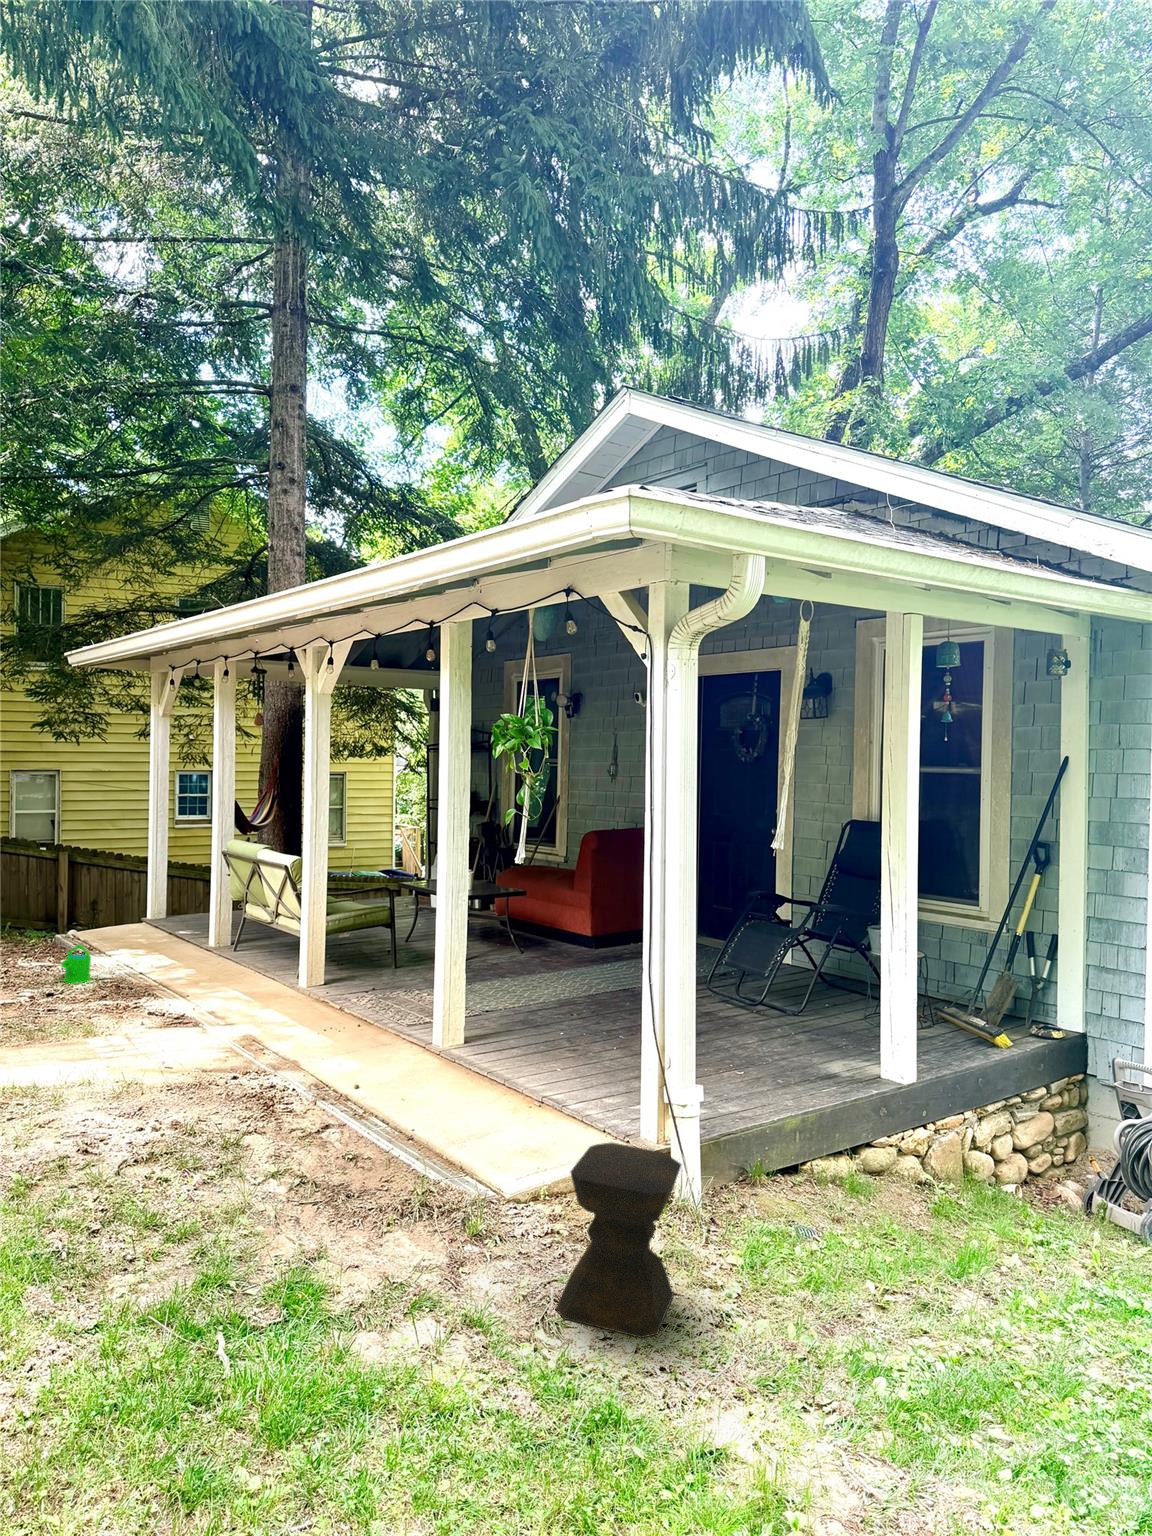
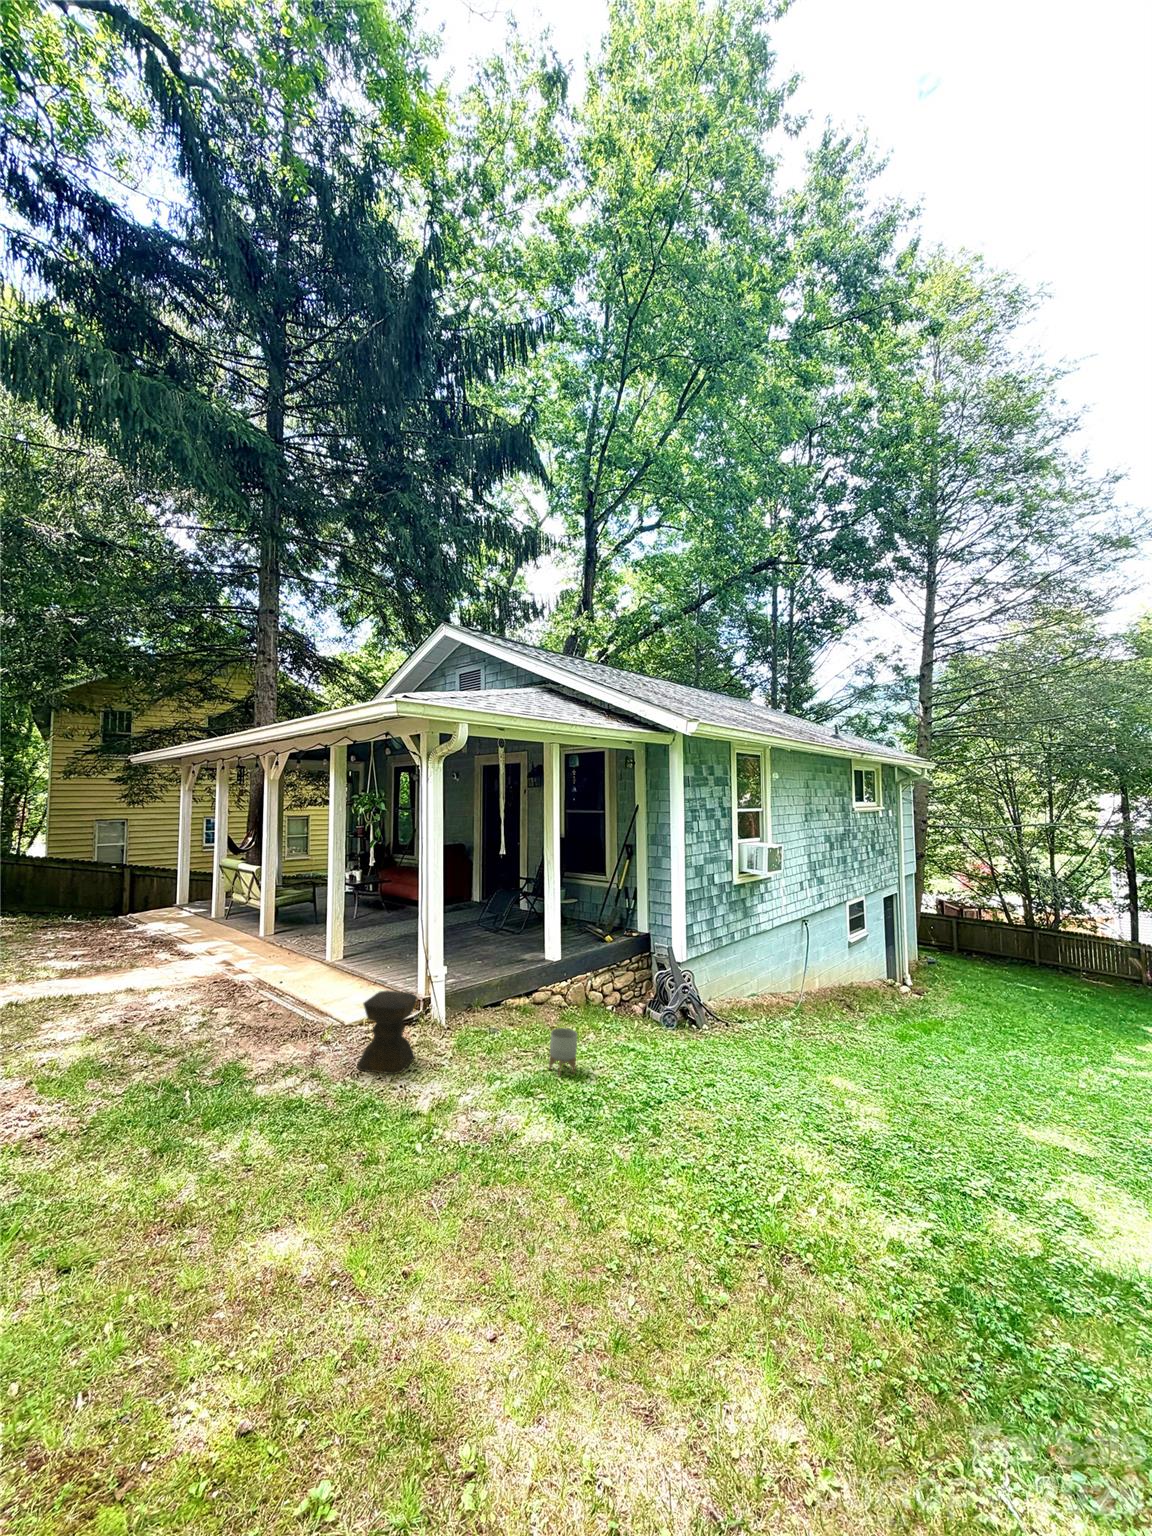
watering can: present [61,945,91,983] -> none [116,921,135,943]
planter: none [991,1266,1068,1385] -> present [549,1028,577,1076]

